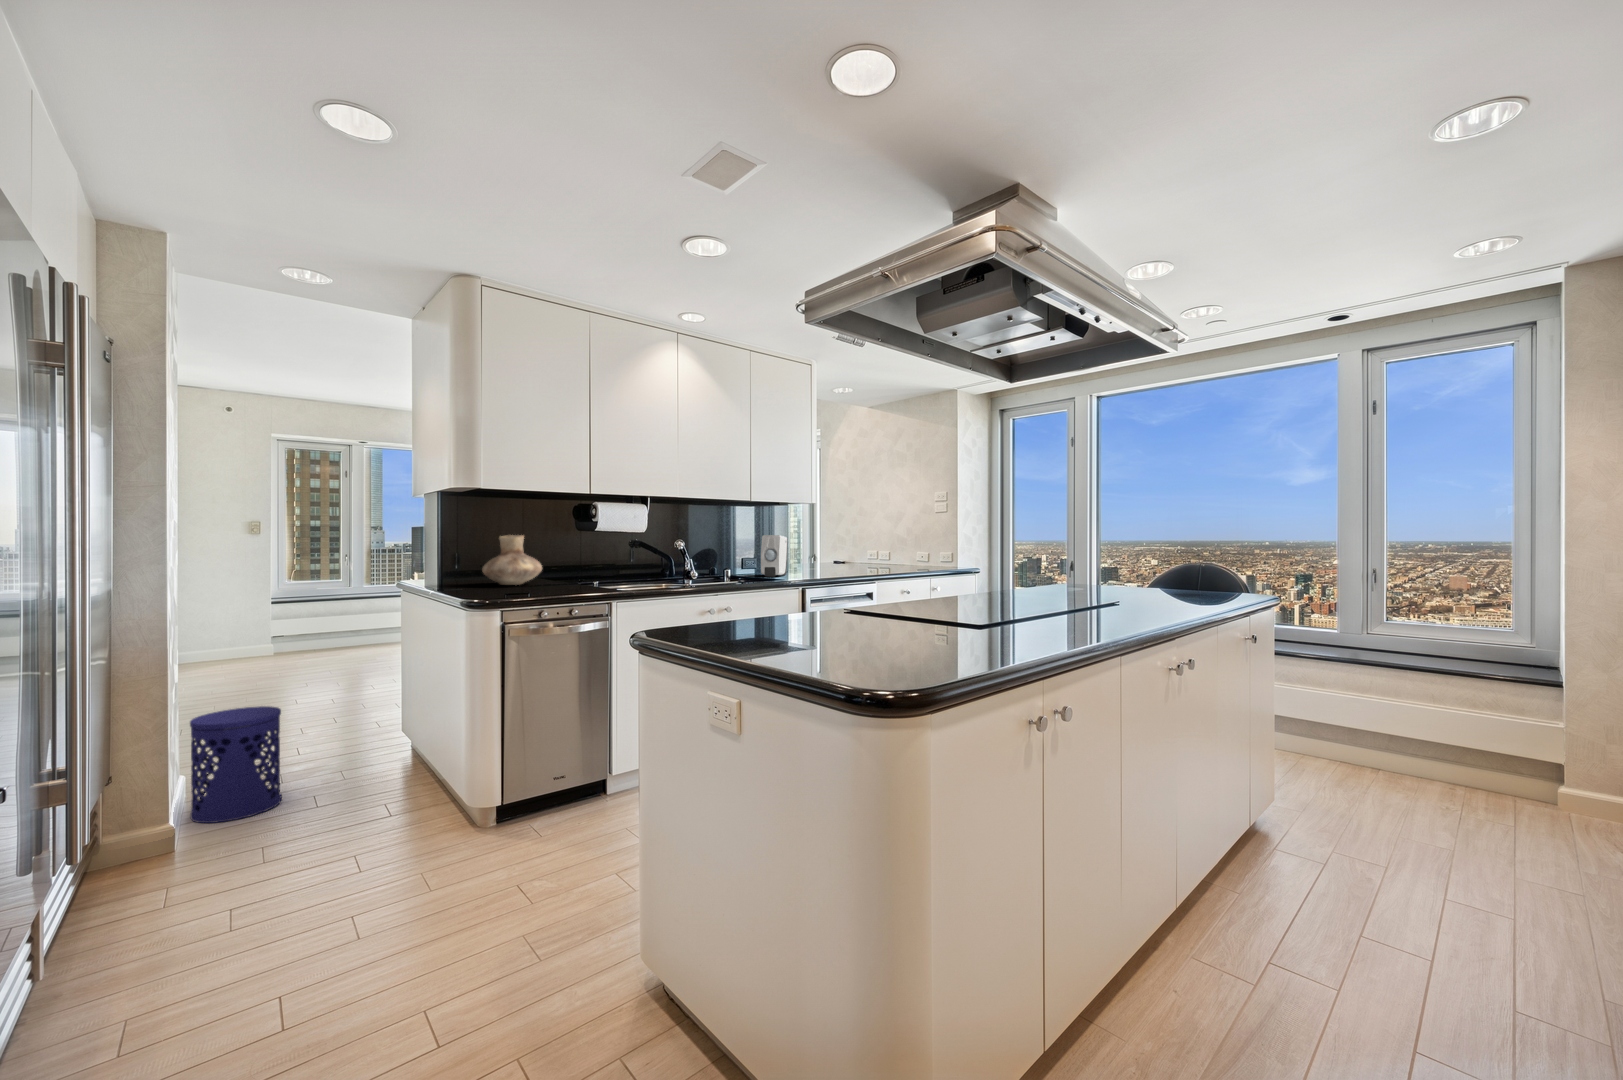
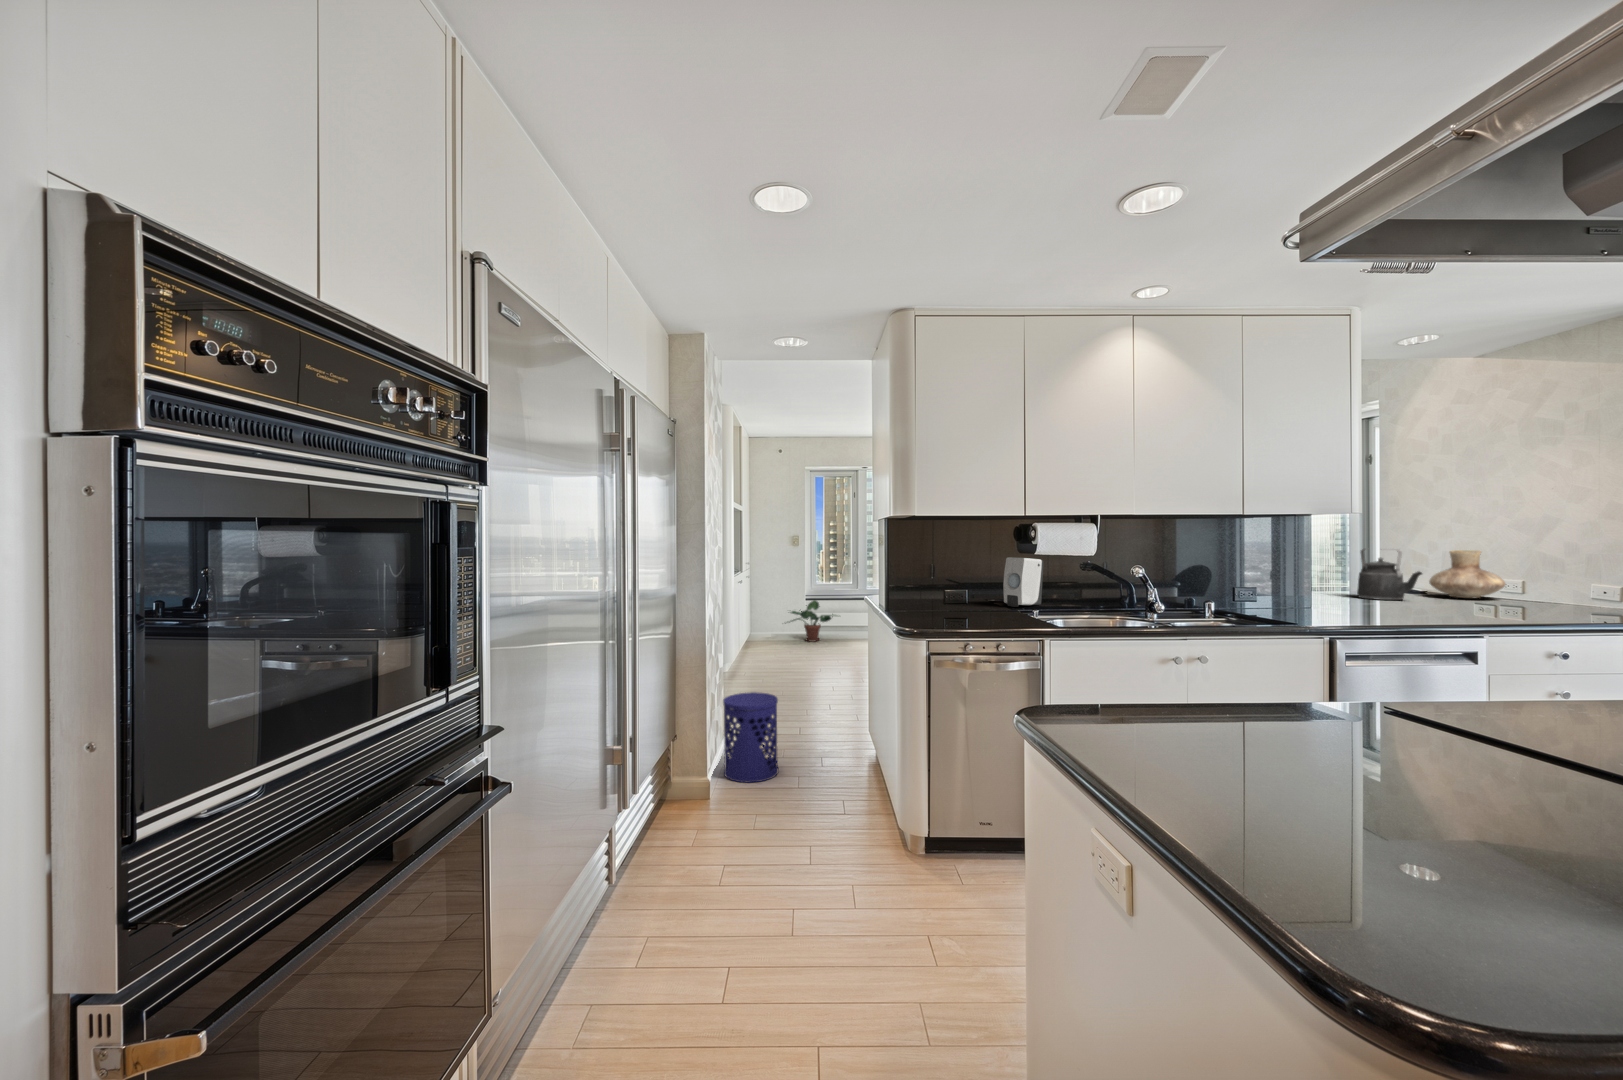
kettle: none [812,532,846,567] -> present [1357,548,1422,600]
vase: present [482,535,542,585] -> present [1429,550,1505,598]
soap dispenser: present [761,535,788,577] -> present [1003,557,1044,607]
potted plant: none [217,608,319,664] -> present [791,600,833,642]

